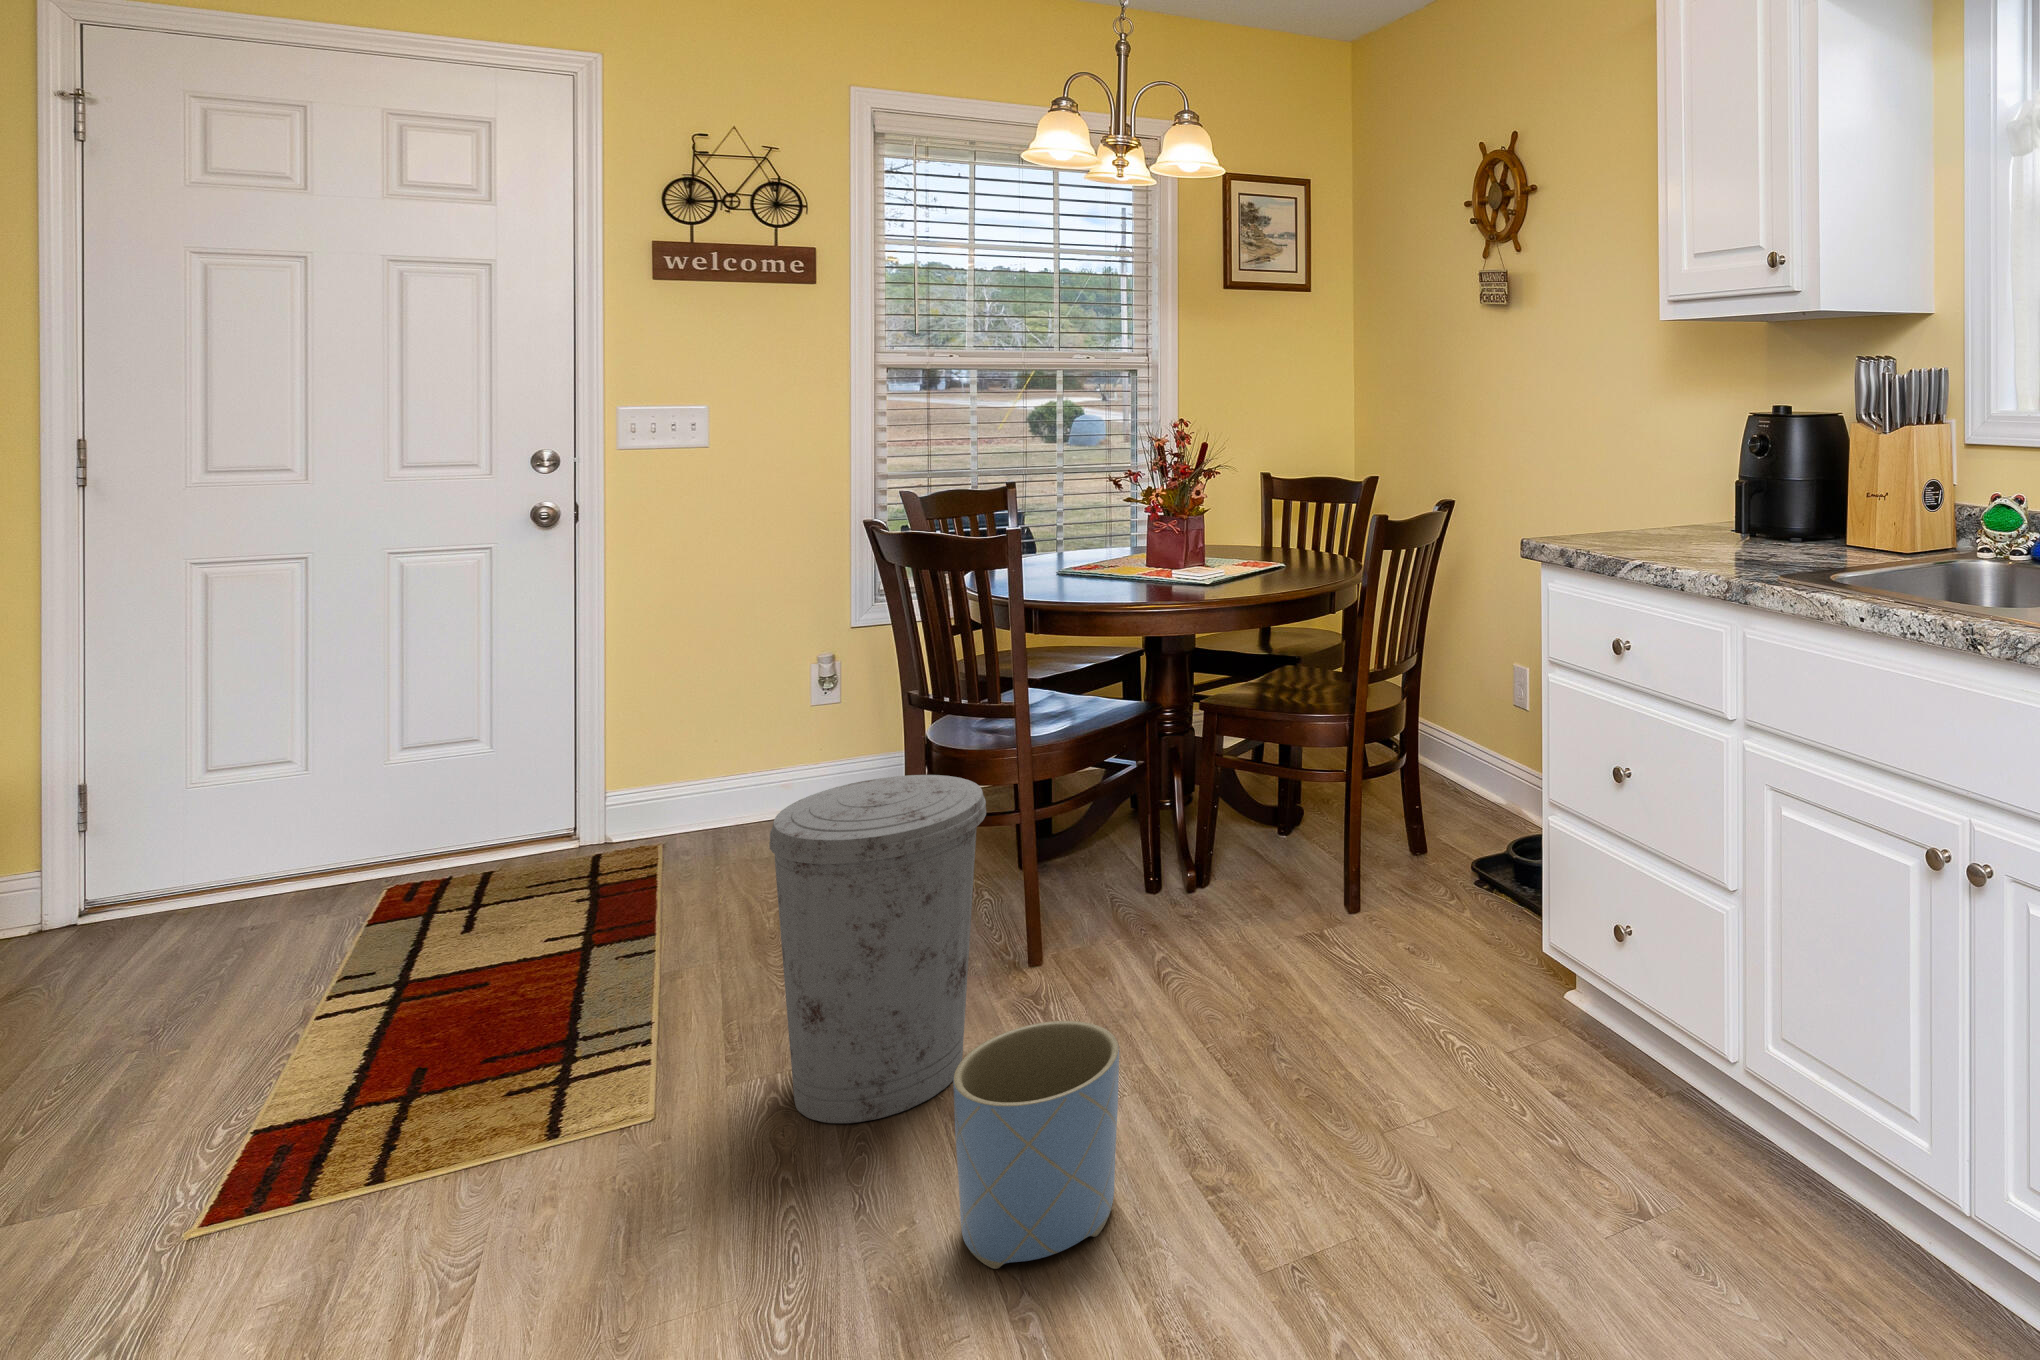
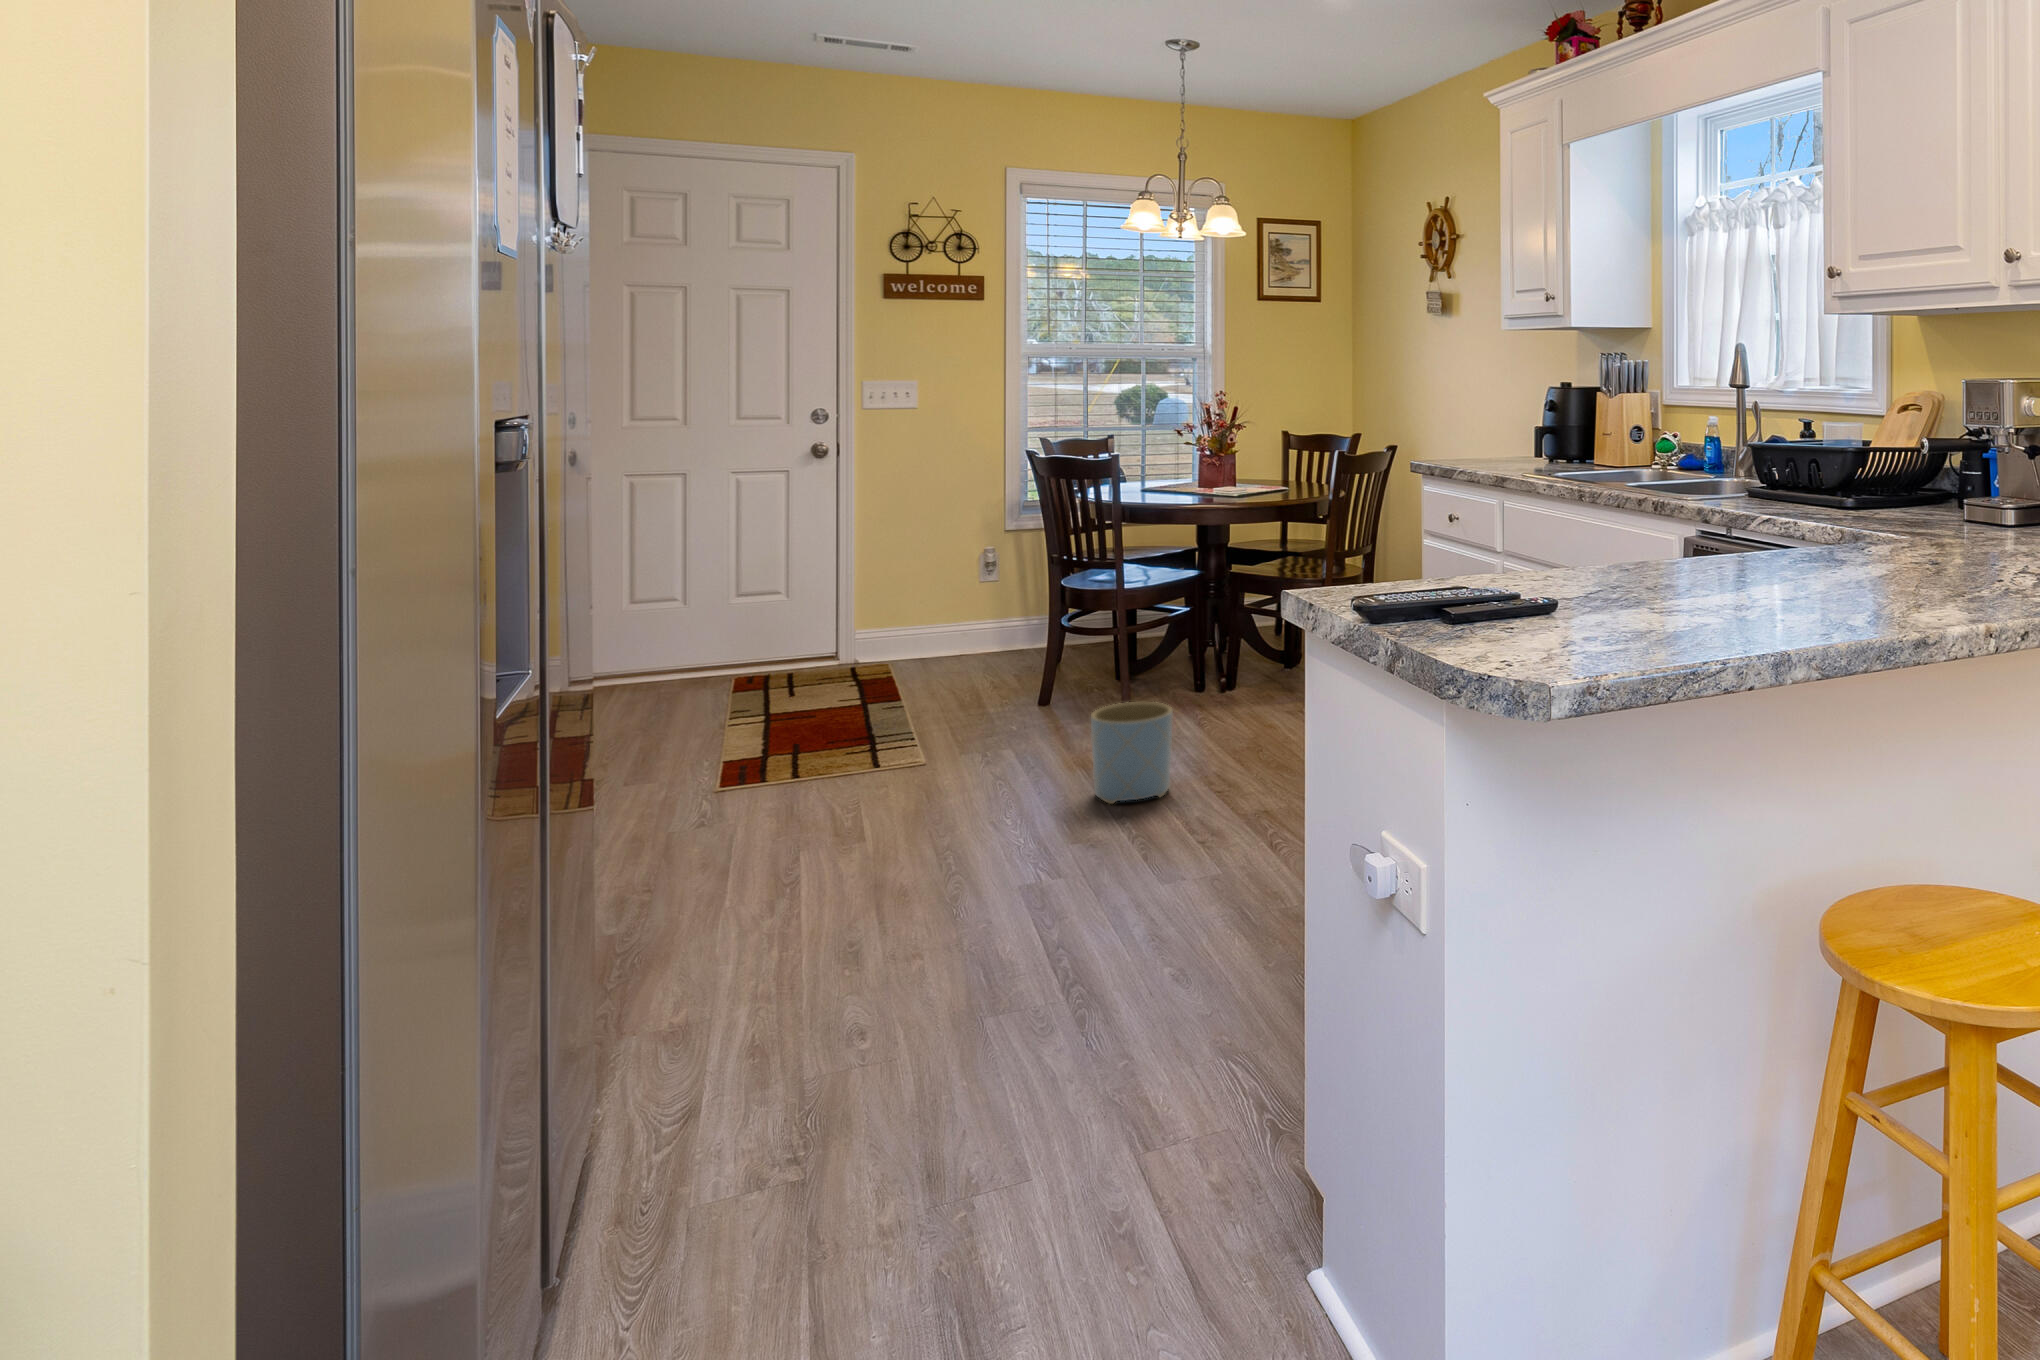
trash can: present [769,775,986,1123] -> none [989,592,1103,764]

